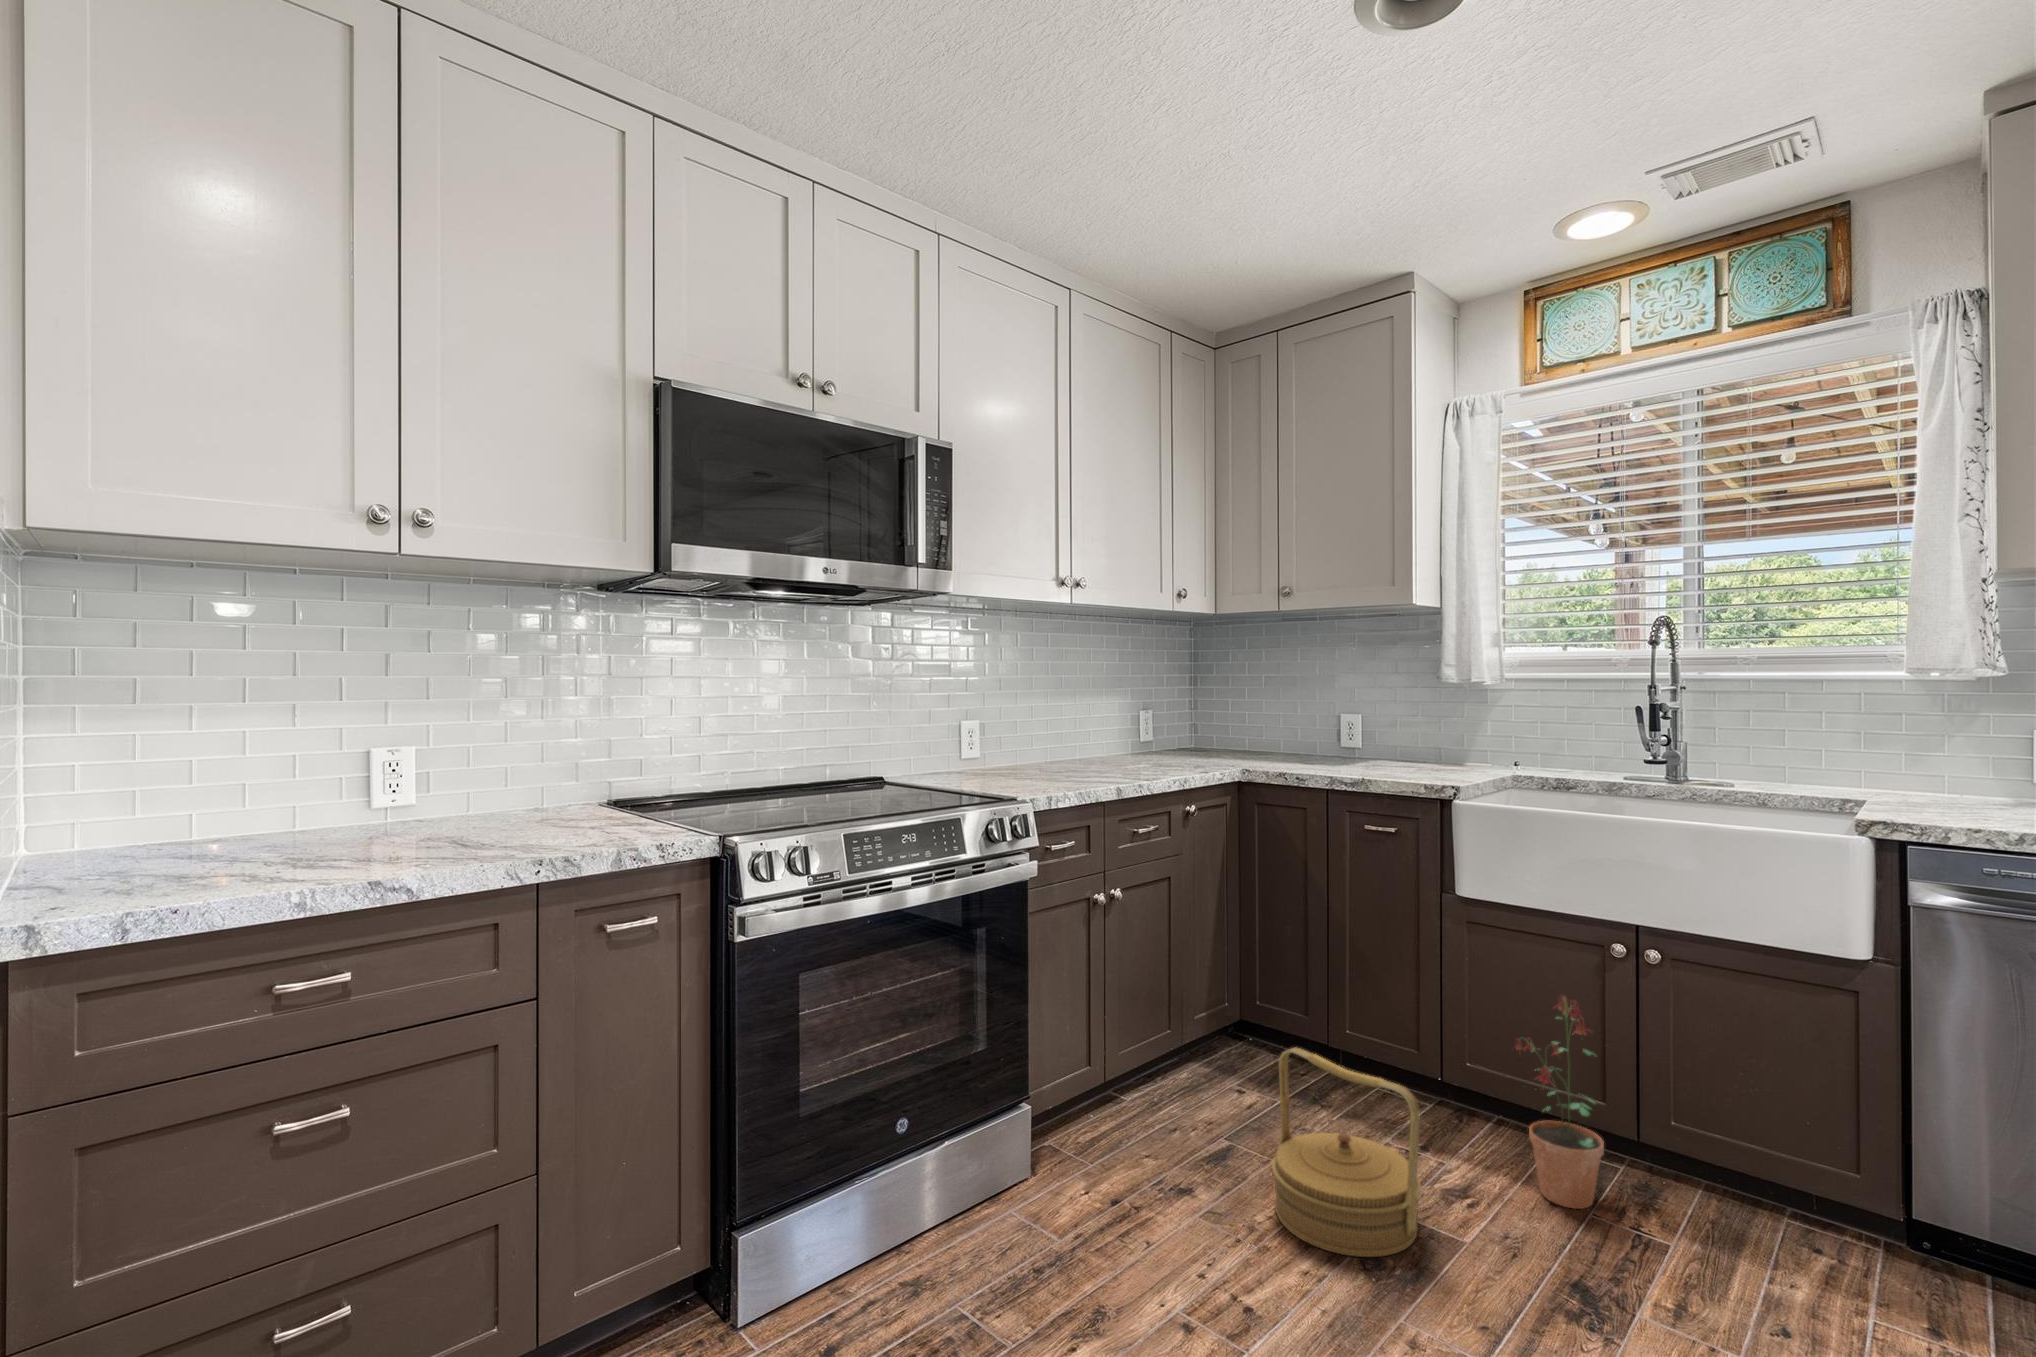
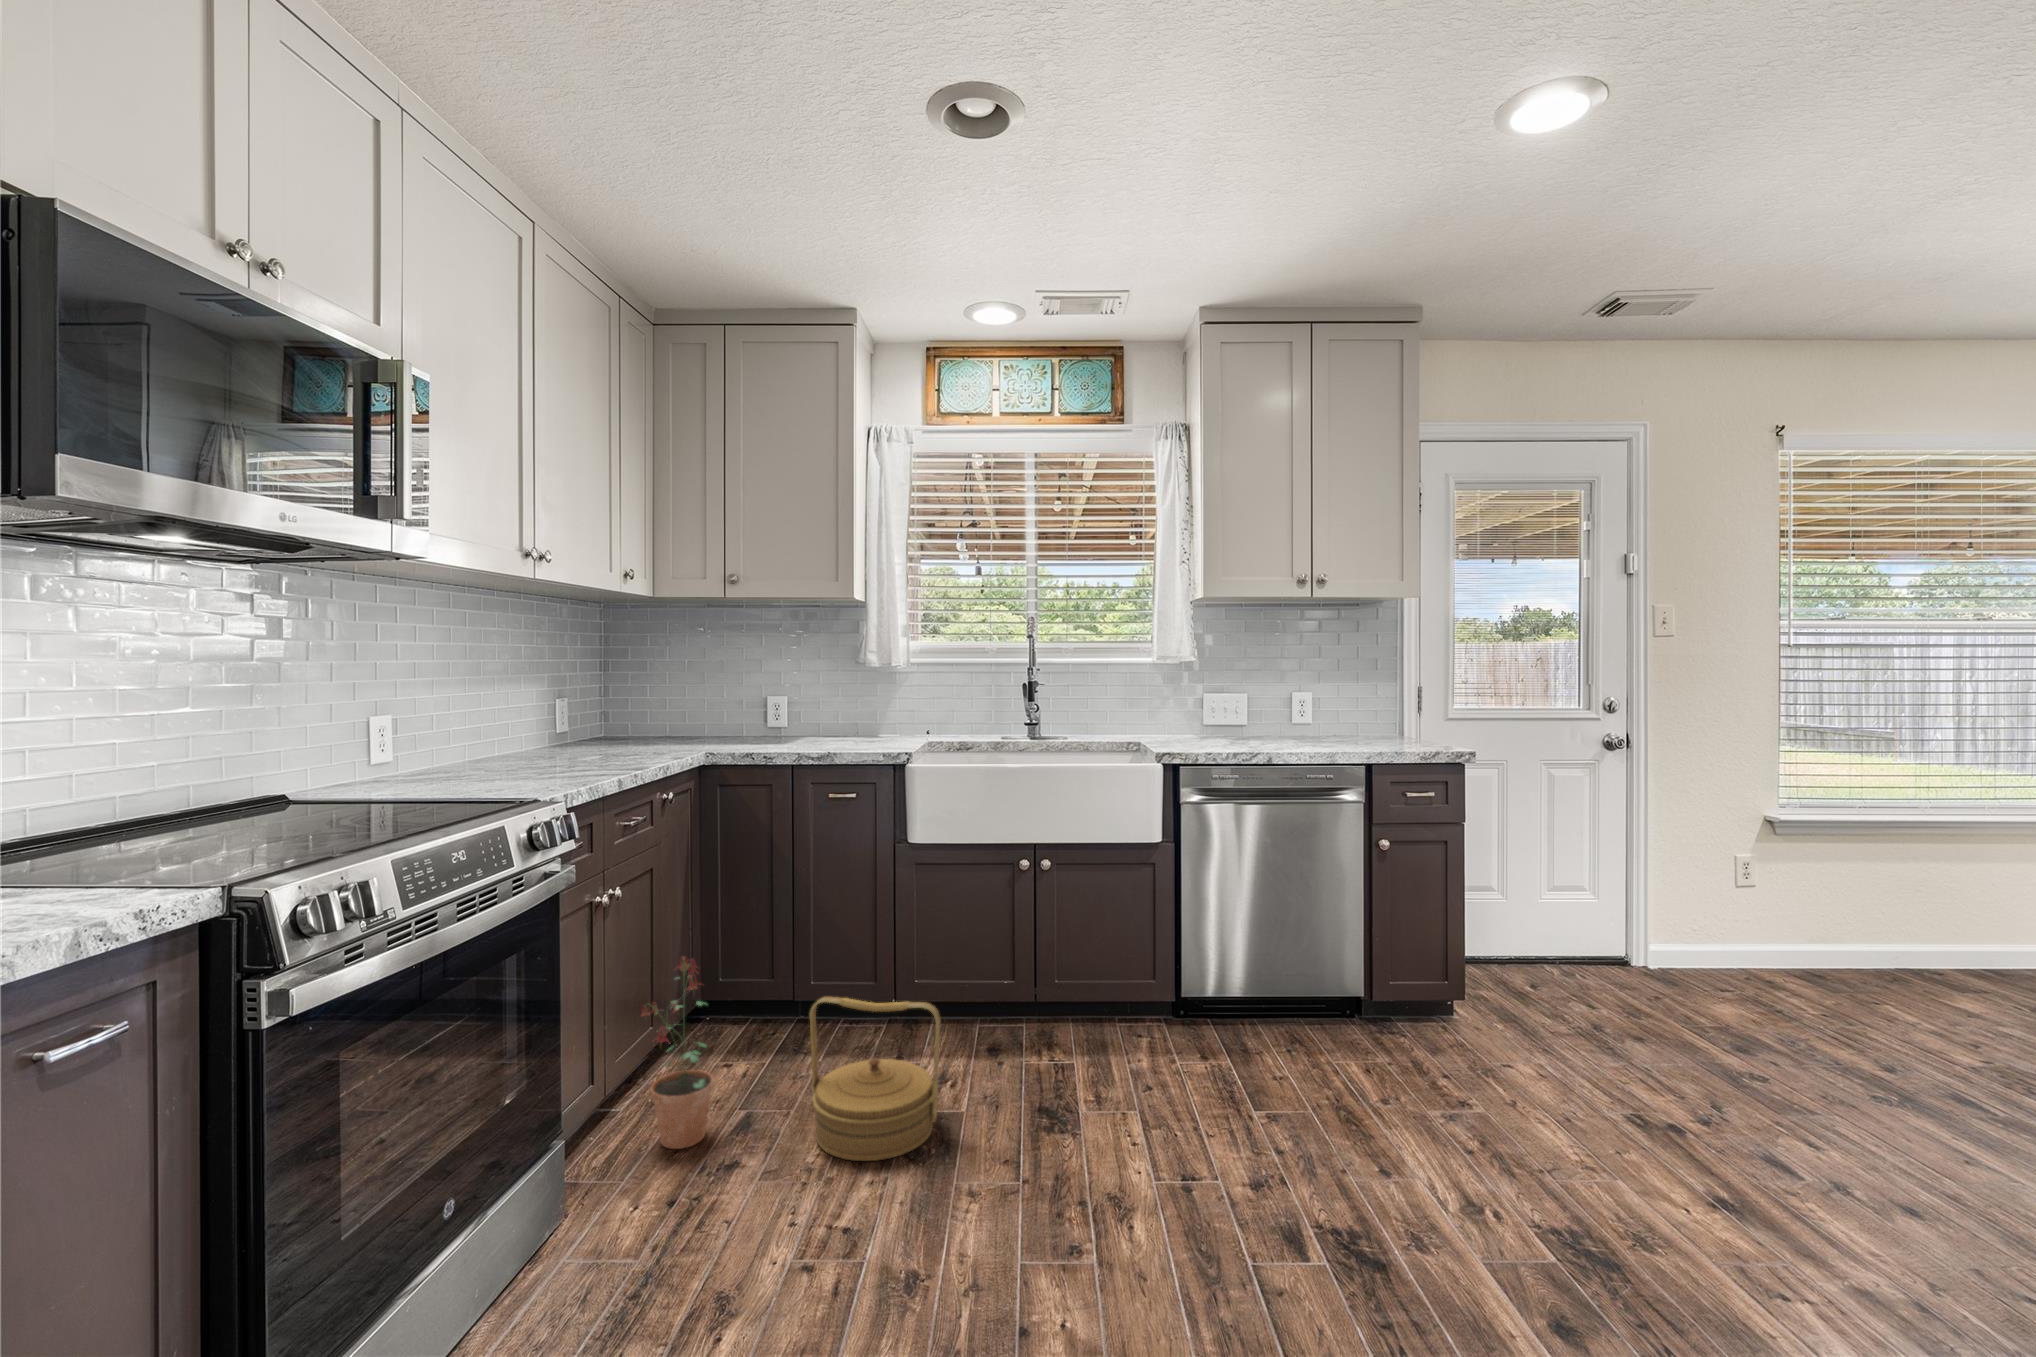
potted plant: present [1516,996,1604,1209] -> present [642,957,714,1149]

